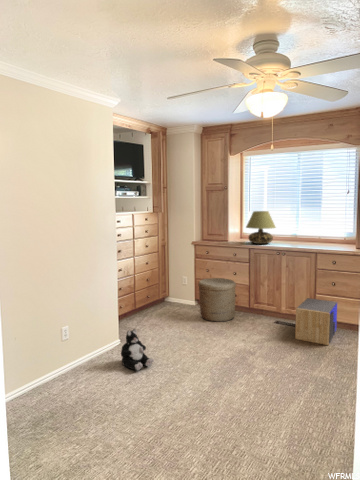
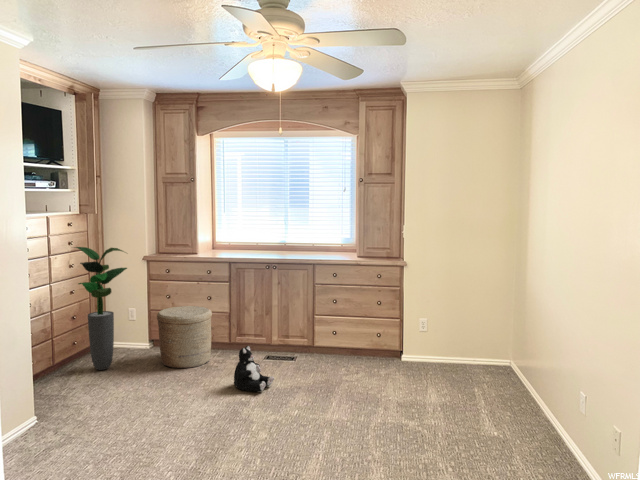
table lamp: present [246,211,276,244] -> none [222,212,262,256]
potted plant: none [146,234,181,316] -> present [75,247,127,370]
nightstand: present [295,298,337,345] -> none [296,323,341,379]
plush toy: present [121,329,154,370] -> present [234,346,274,391]

